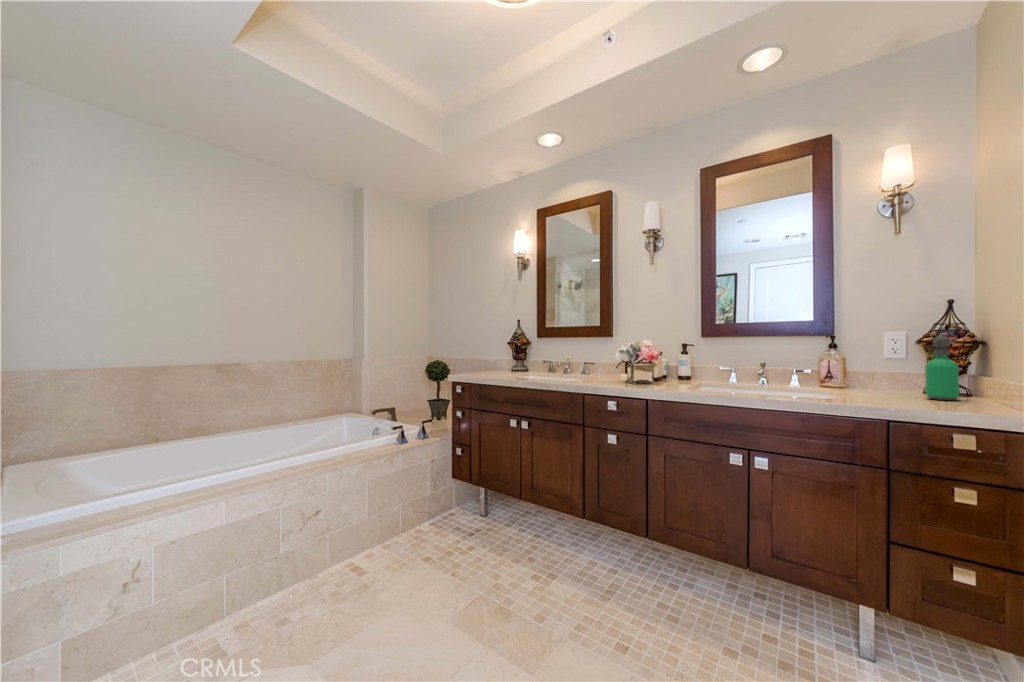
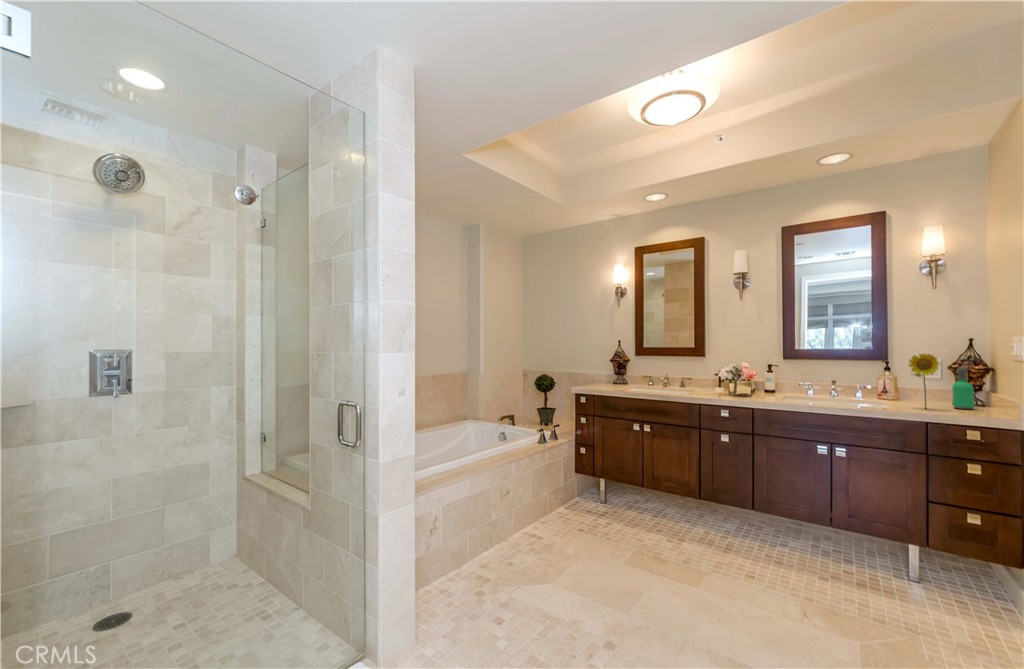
flower: none [861,314,911,400] -> present [909,353,940,409]

